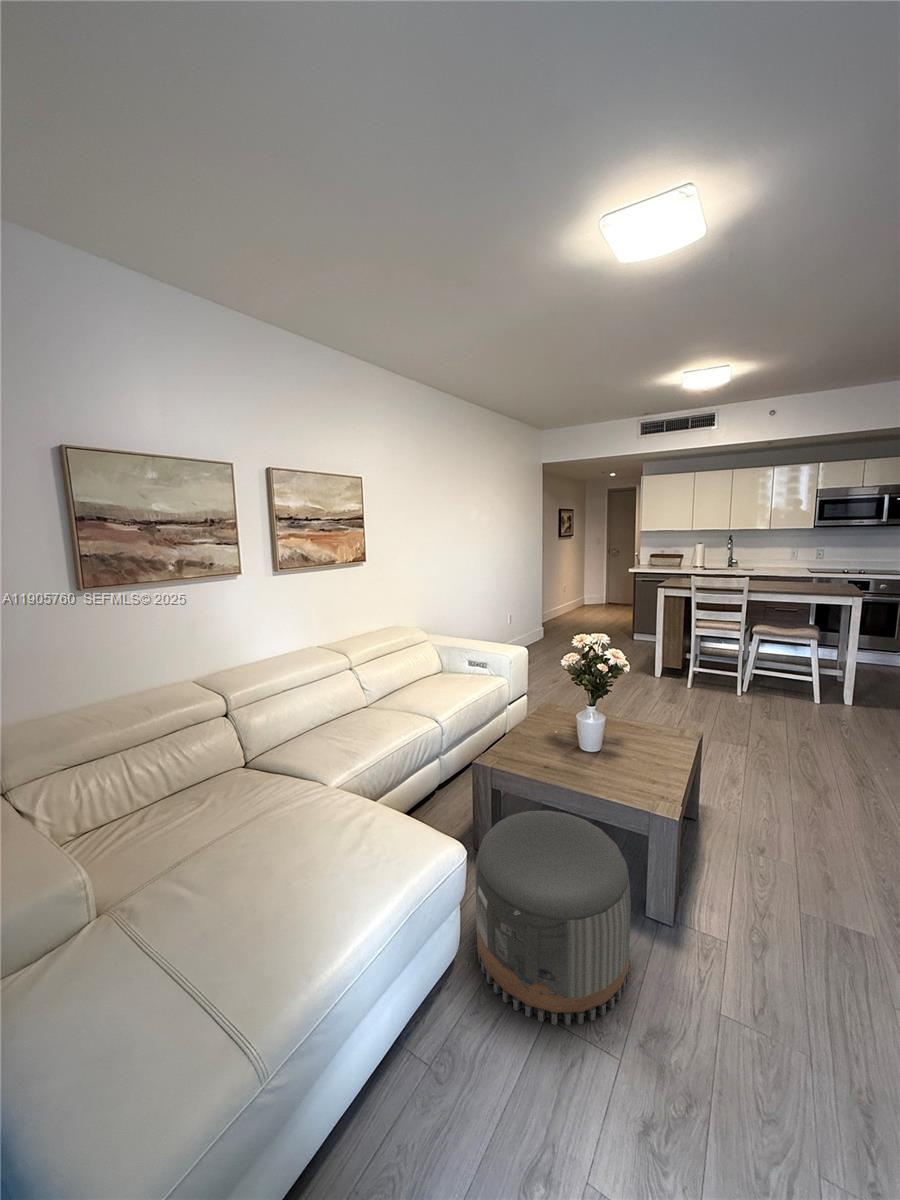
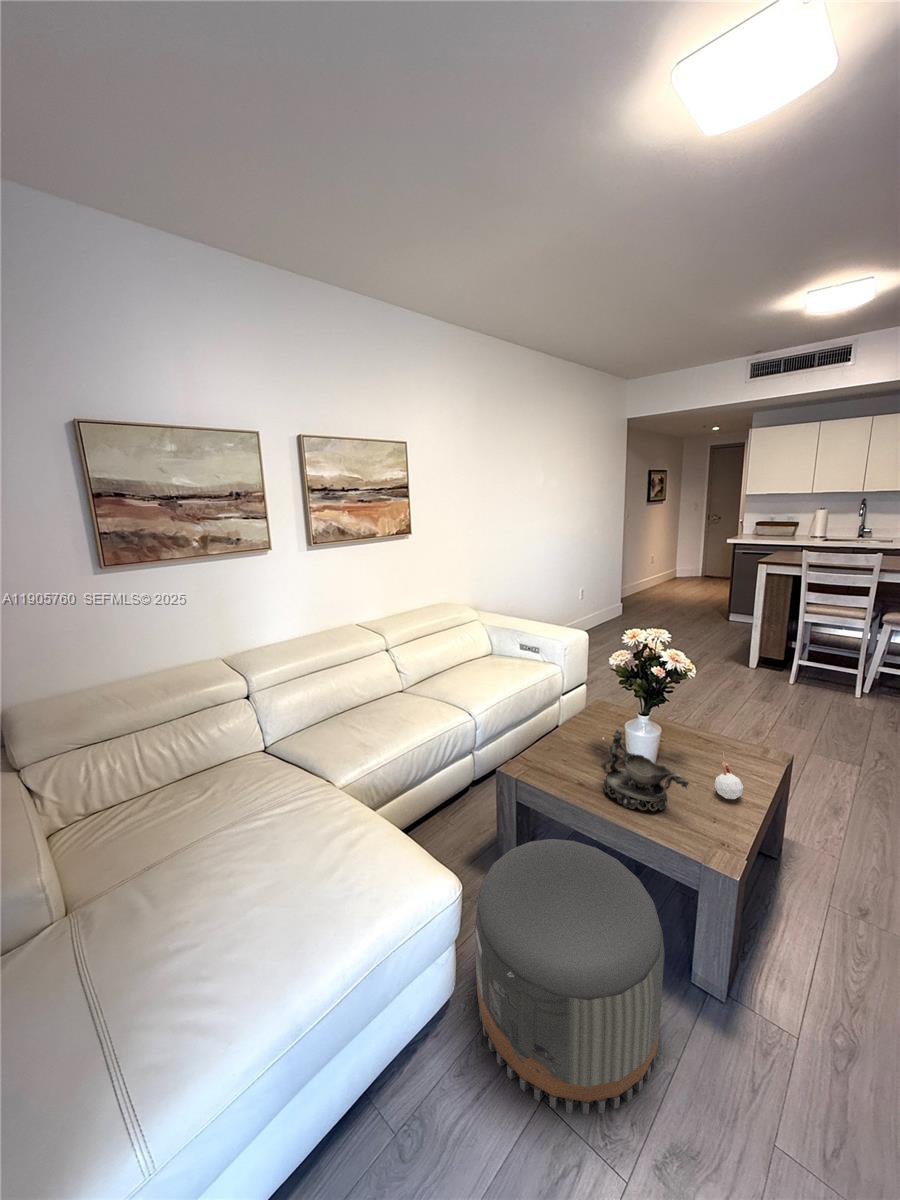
decorative bowl: none [561,716,634,781] -> present [601,729,688,811]
candle: none [650,730,672,767] -> present [714,753,743,799]

